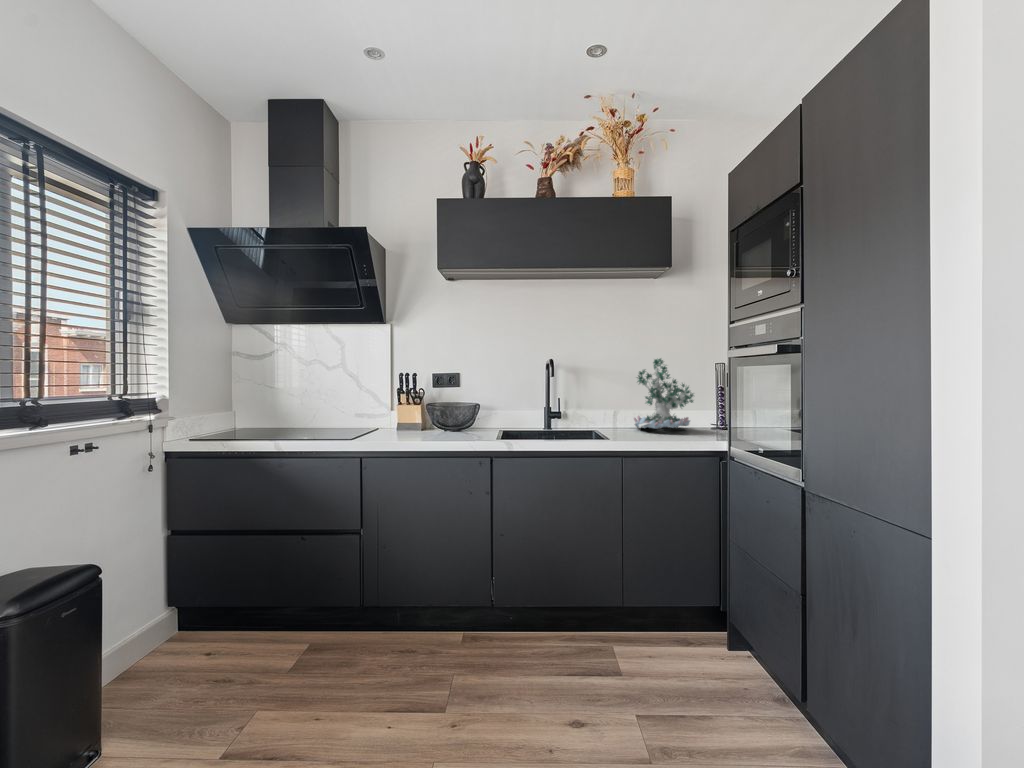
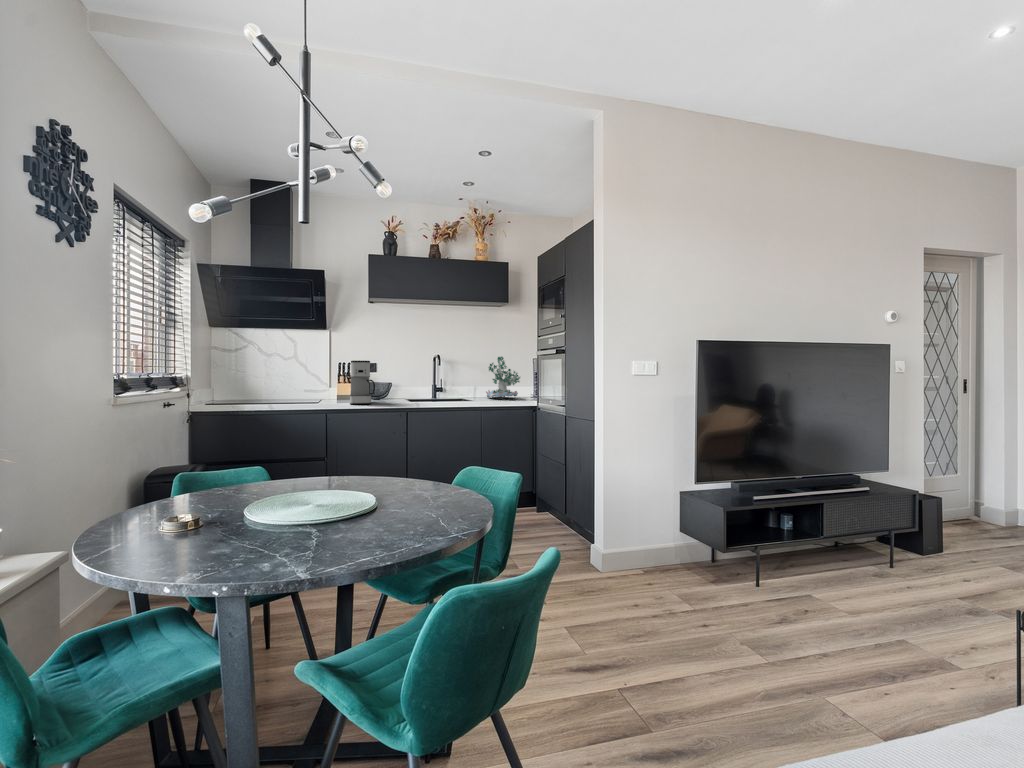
coffee maker: none [401,370,443,441] -> present [350,361,375,404]

